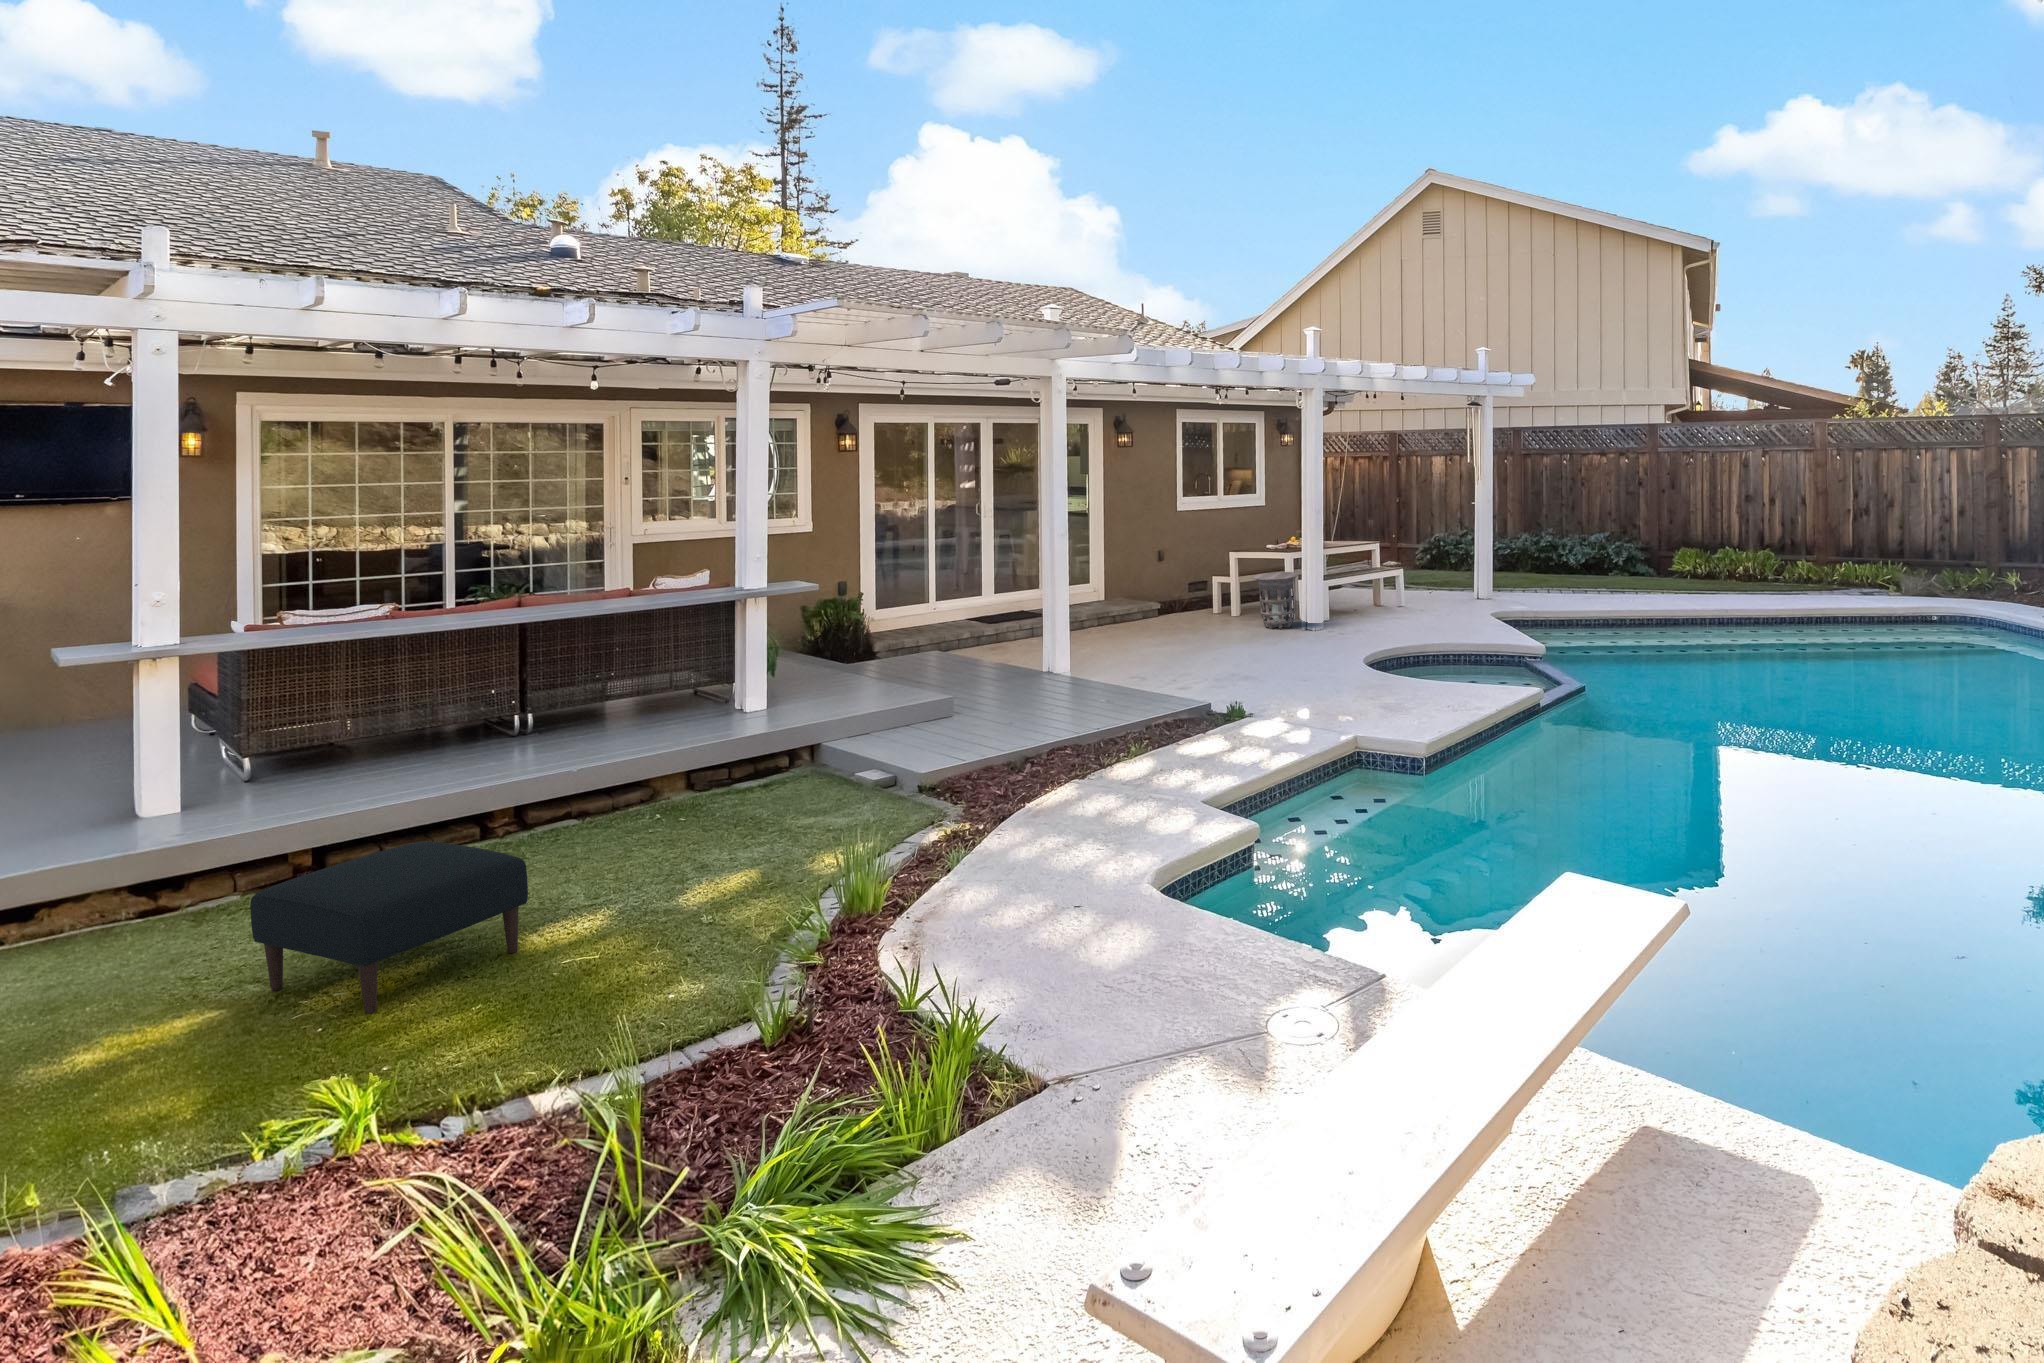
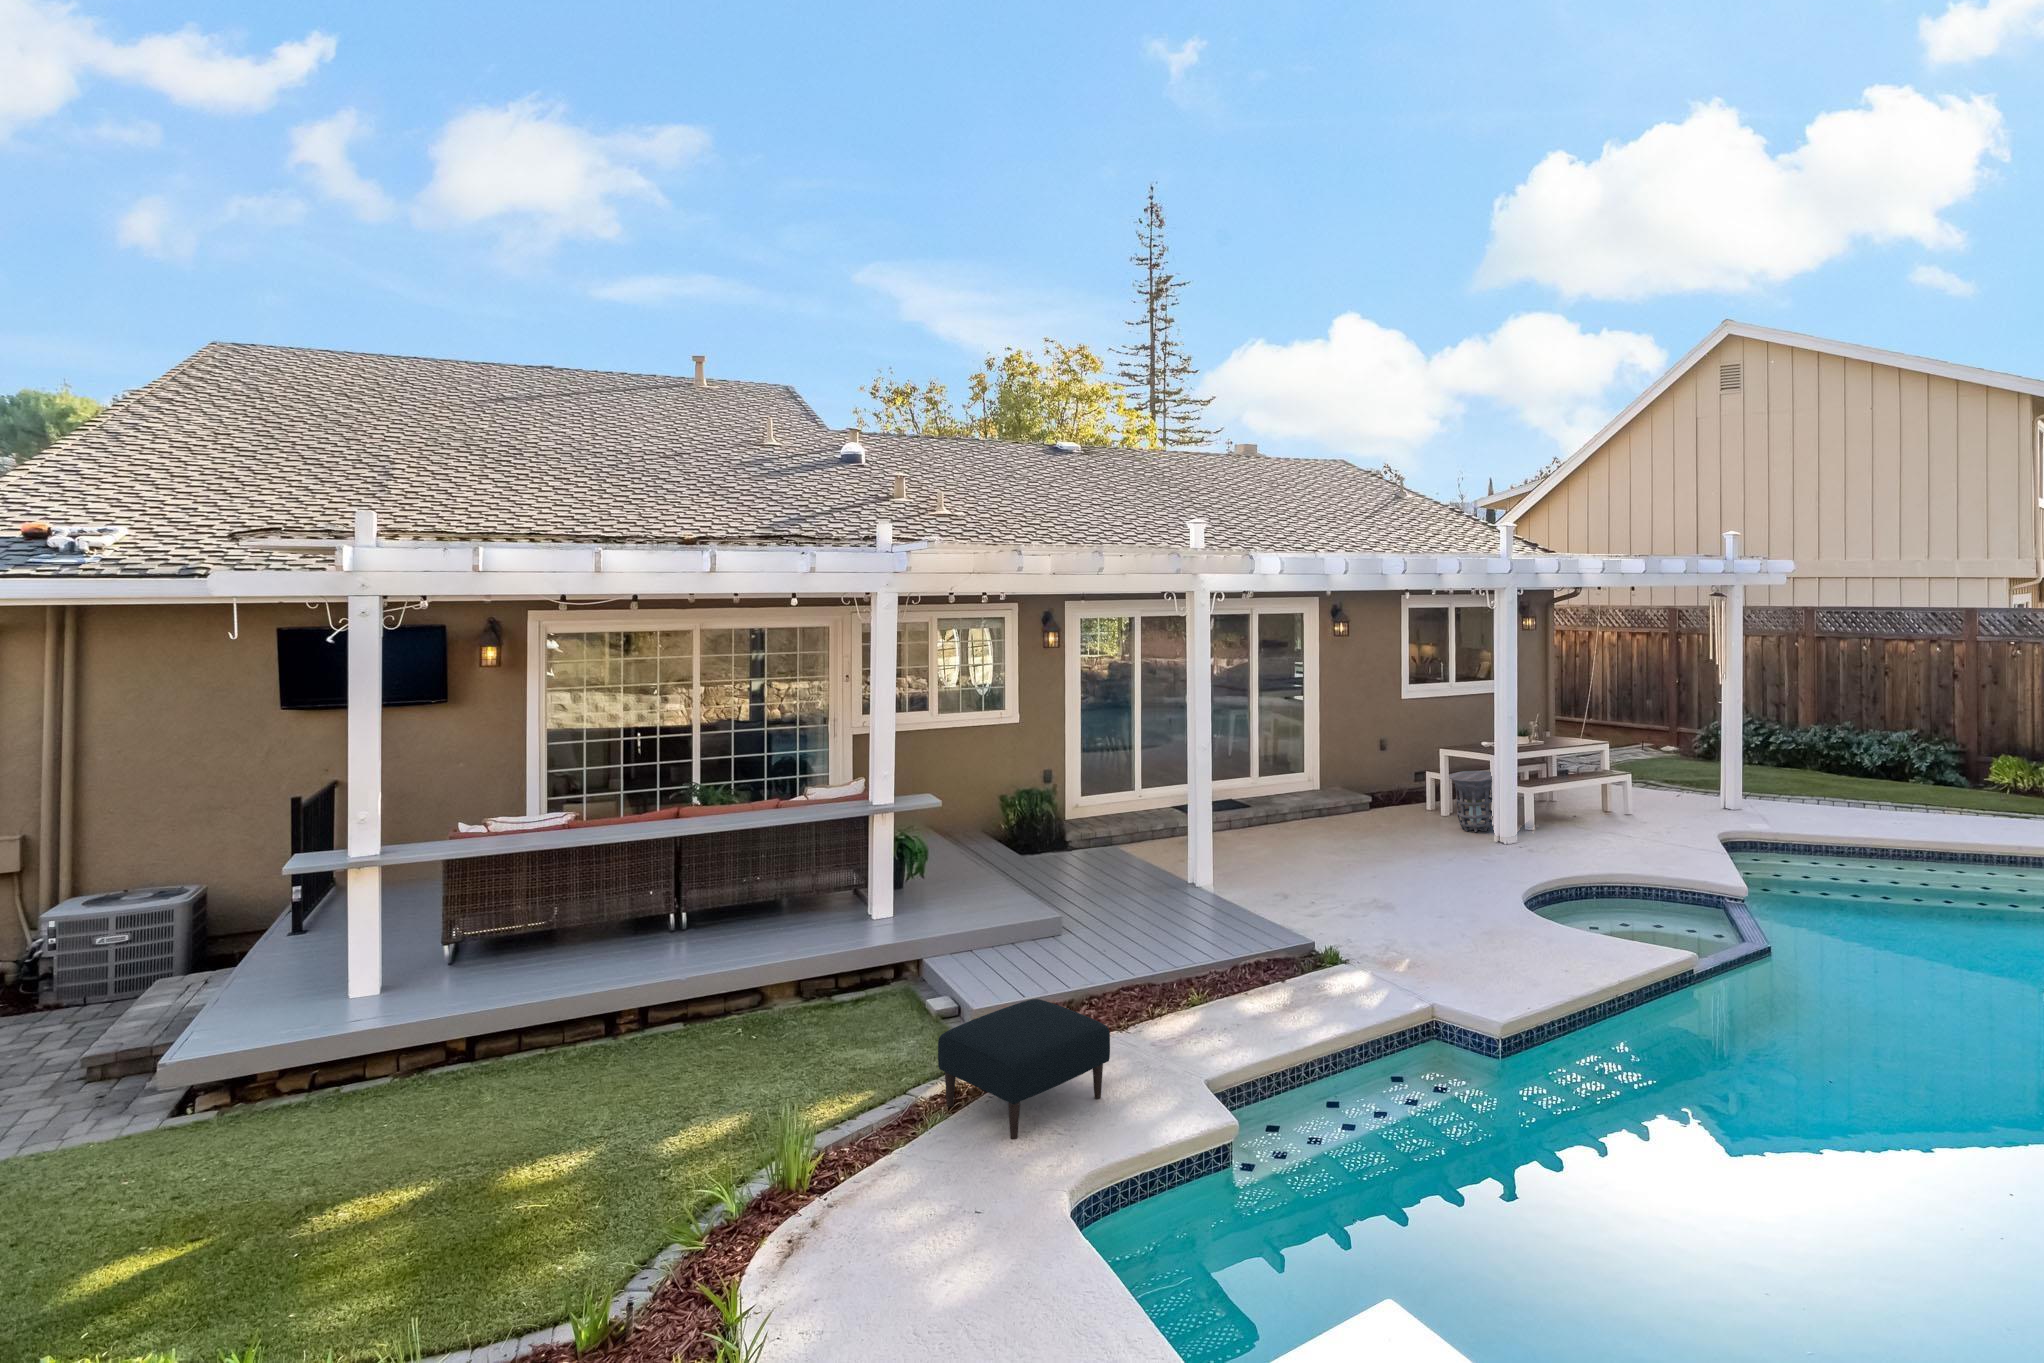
ottoman: present [250,841,528,1014] -> present [938,999,1110,1139]

